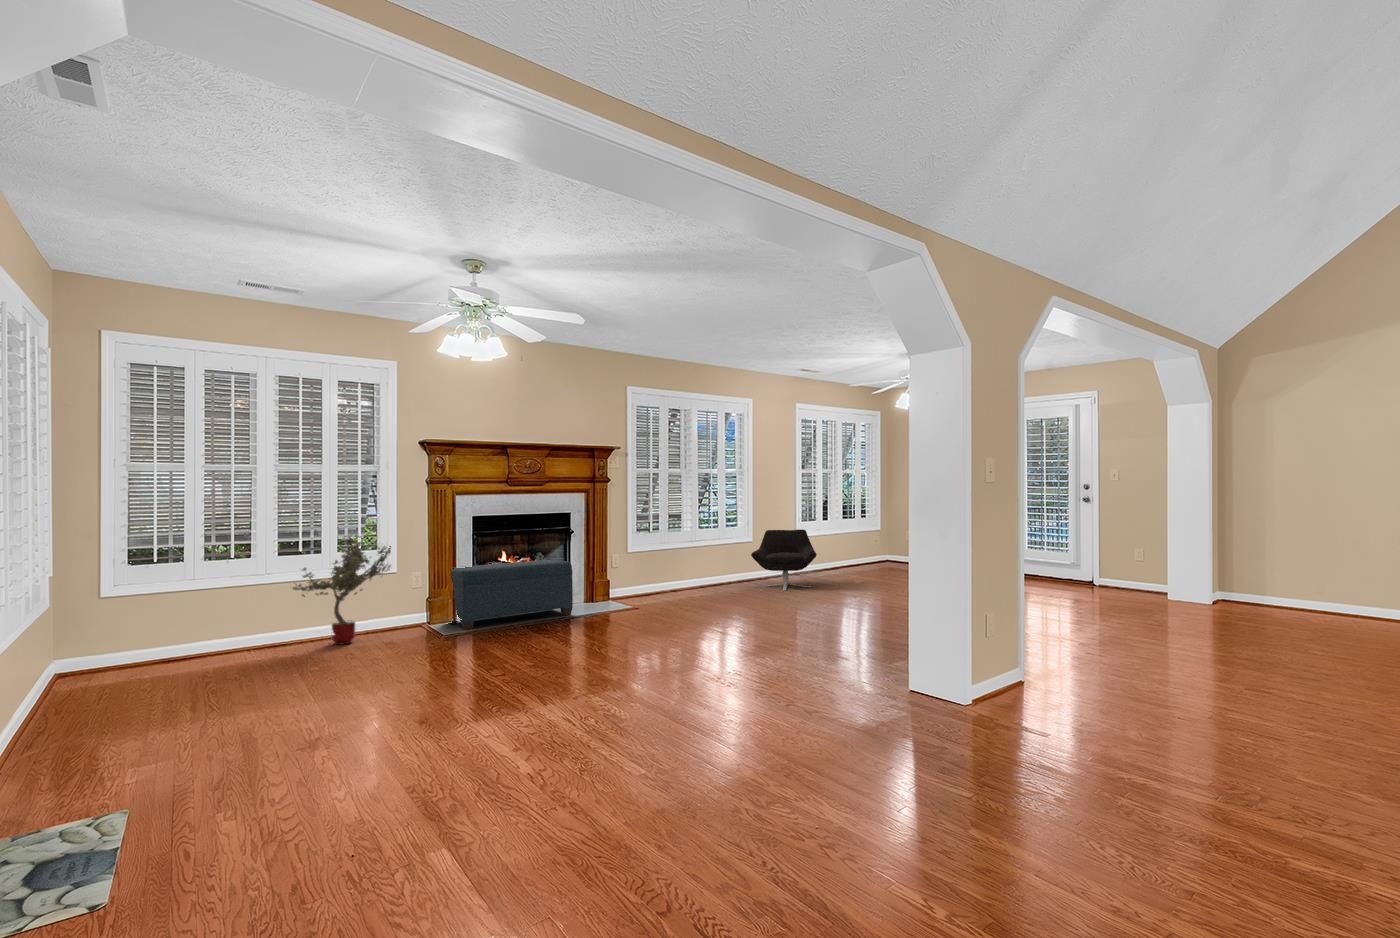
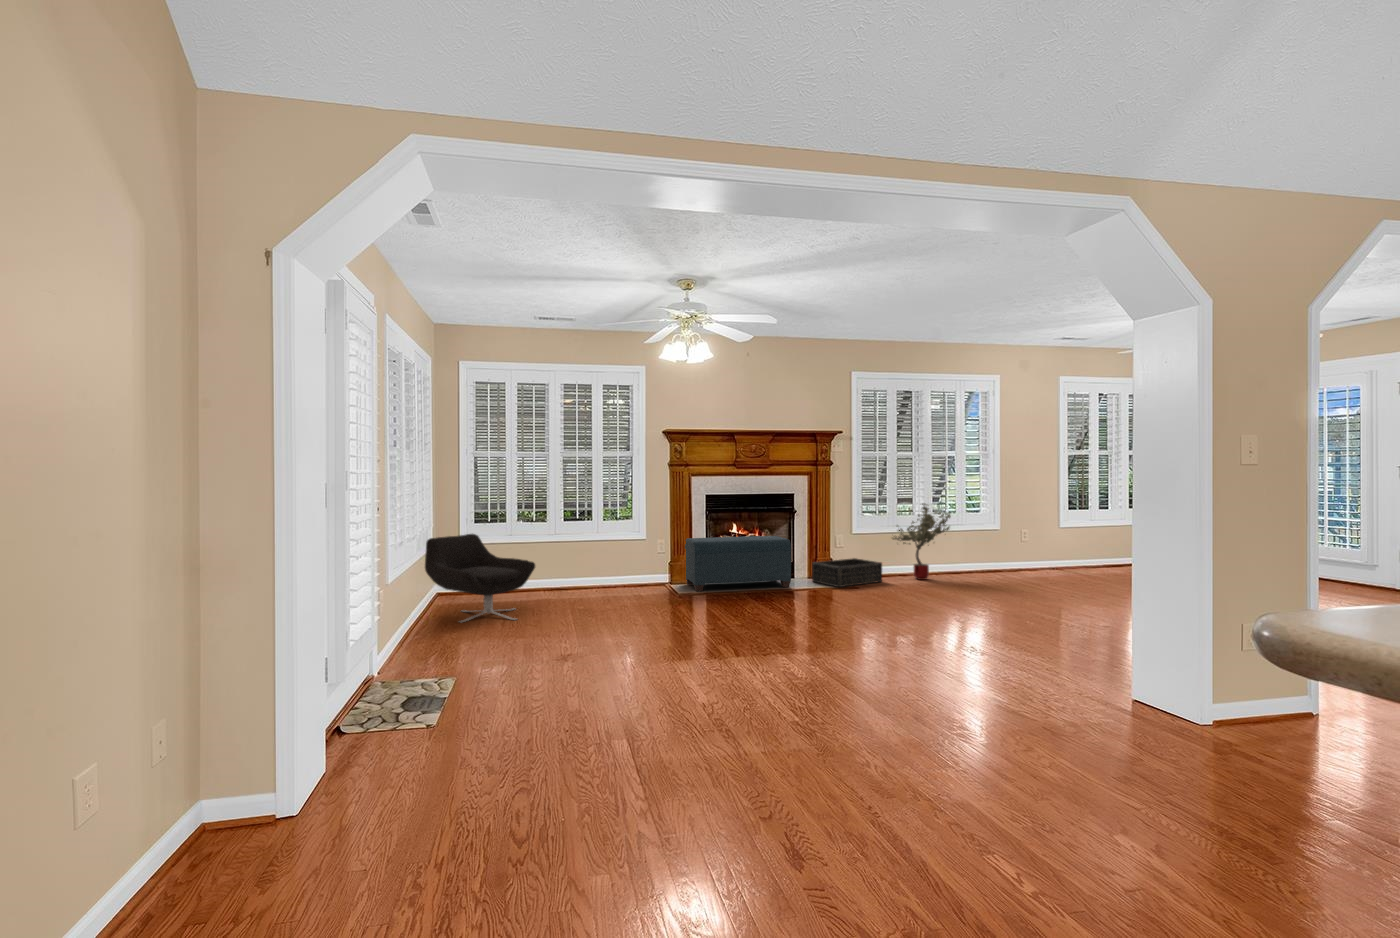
lounge chair: present [751,529,817,591] -> present [425,534,535,622]
potted tree: present [293,534,391,645] -> present [892,503,951,580]
basket: none [591,579,662,610] -> present [812,558,882,587]

